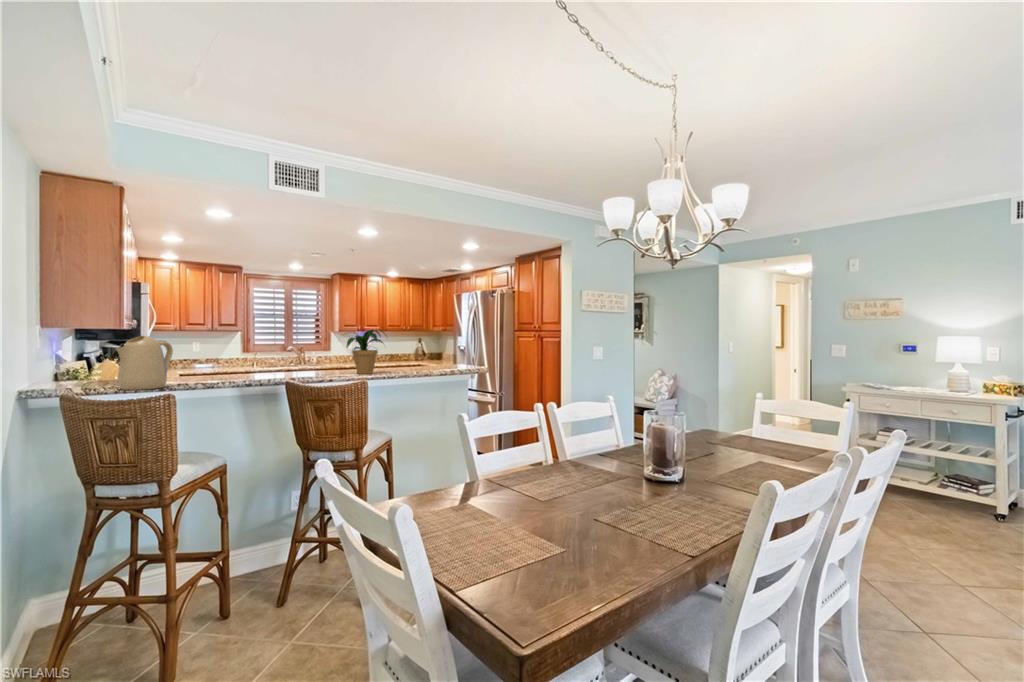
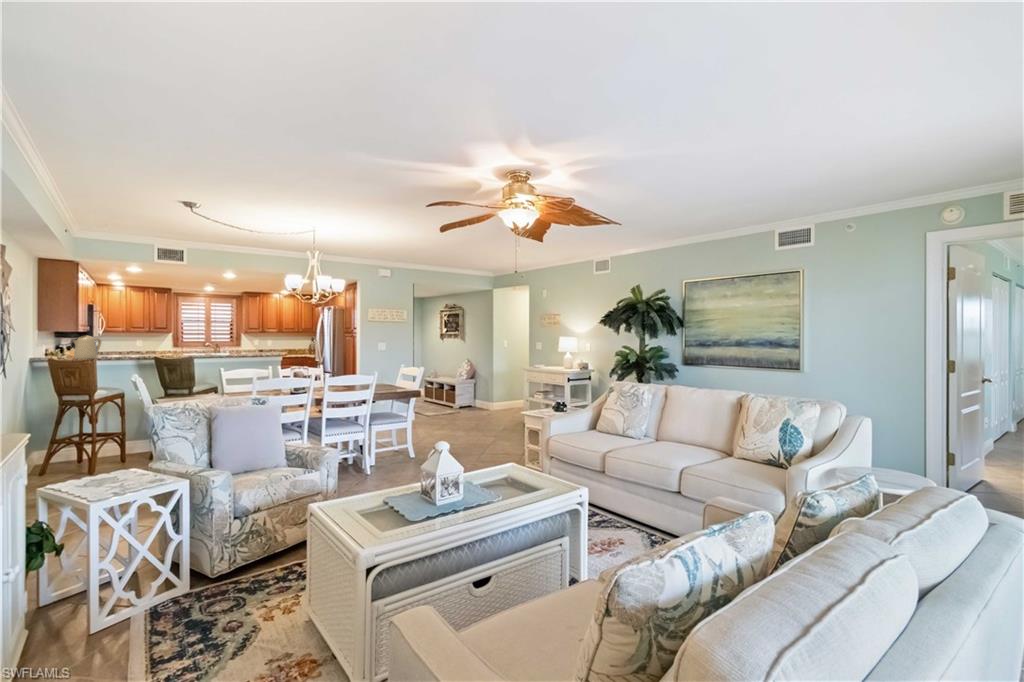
potted plant: present [347,329,384,374] -> none [203,332,232,357]

